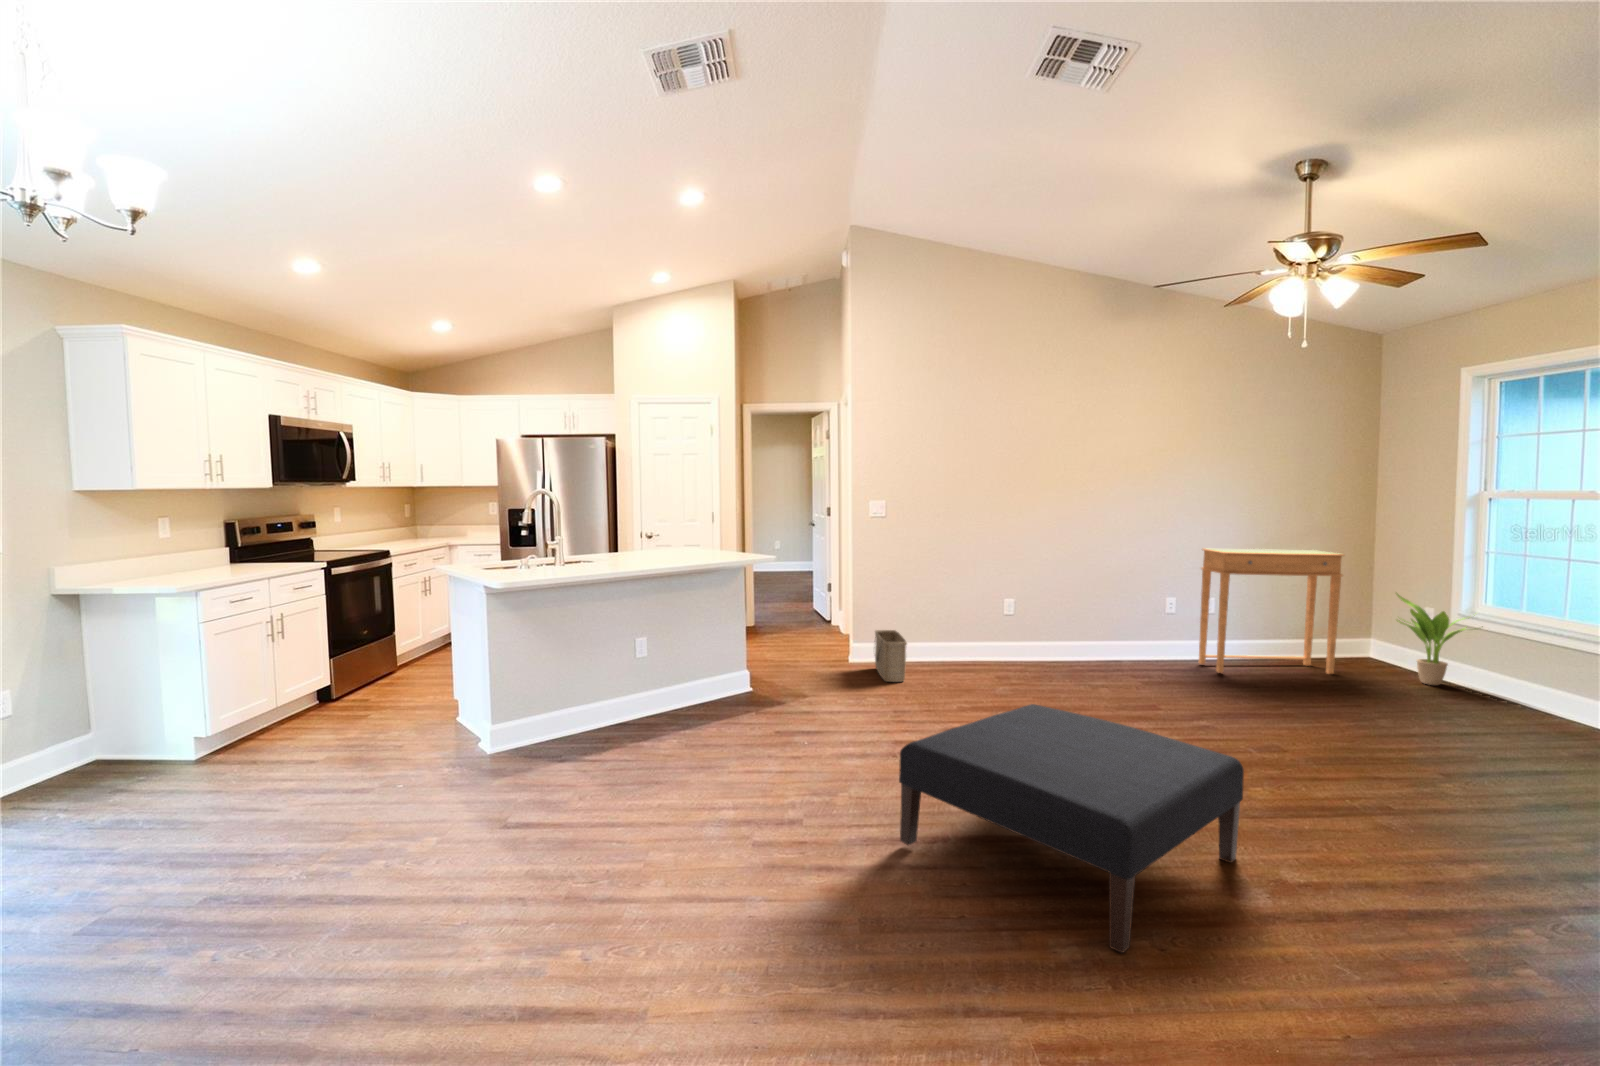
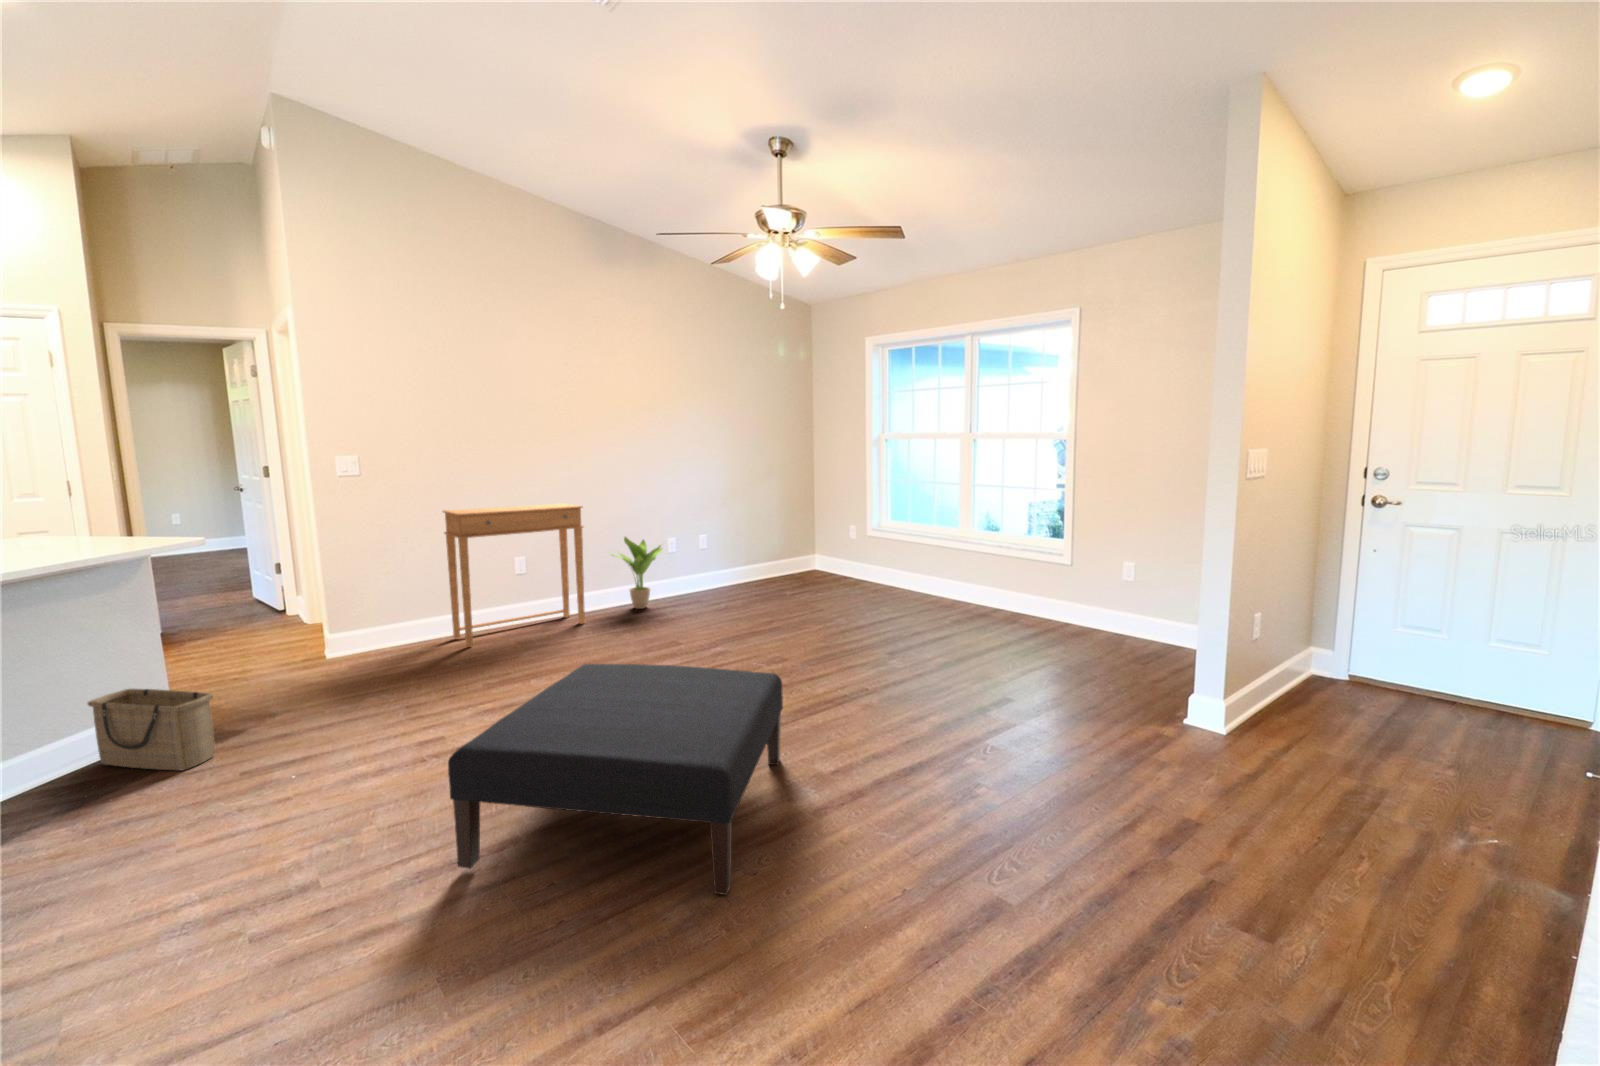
side table: present [1199,548,1344,674] -> present [443,503,585,646]
potted plant: present [1397,594,1467,685] -> present [613,537,662,609]
basket: present [875,630,907,682] -> present [88,689,215,770]

